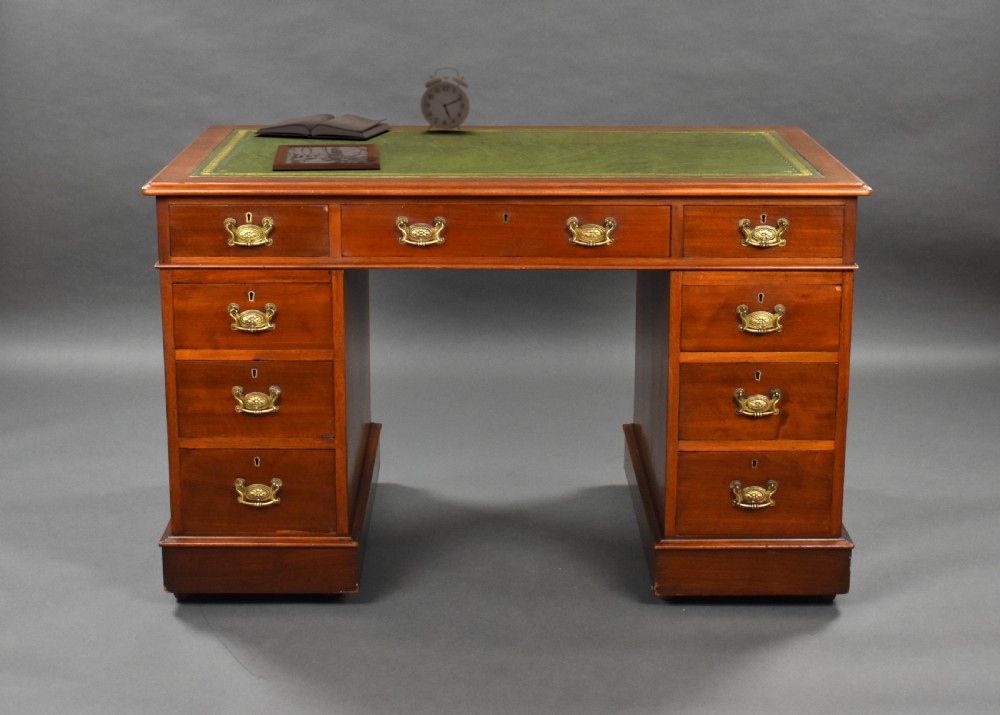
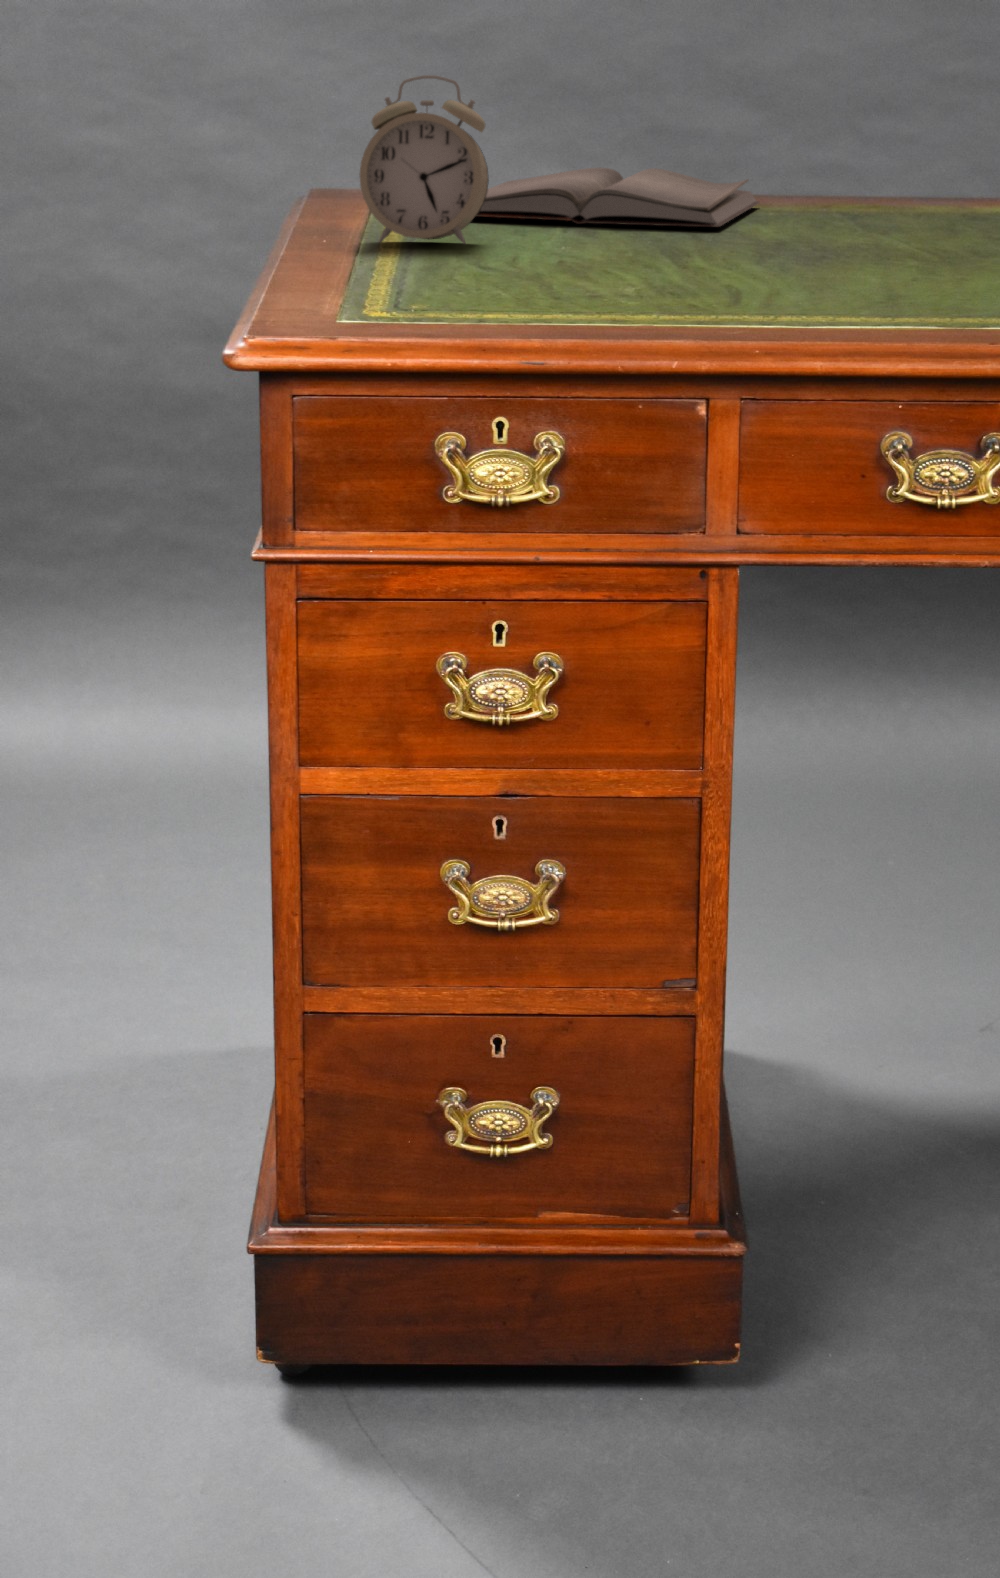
alarm clock: present [420,68,469,130] -> present [360,75,489,244]
picture frame: present [273,144,380,170] -> none [522,240,817,304]

